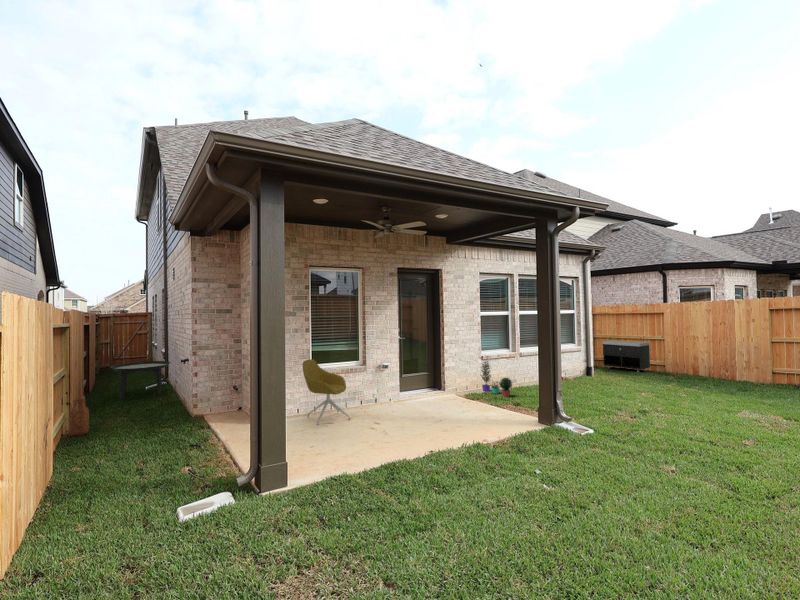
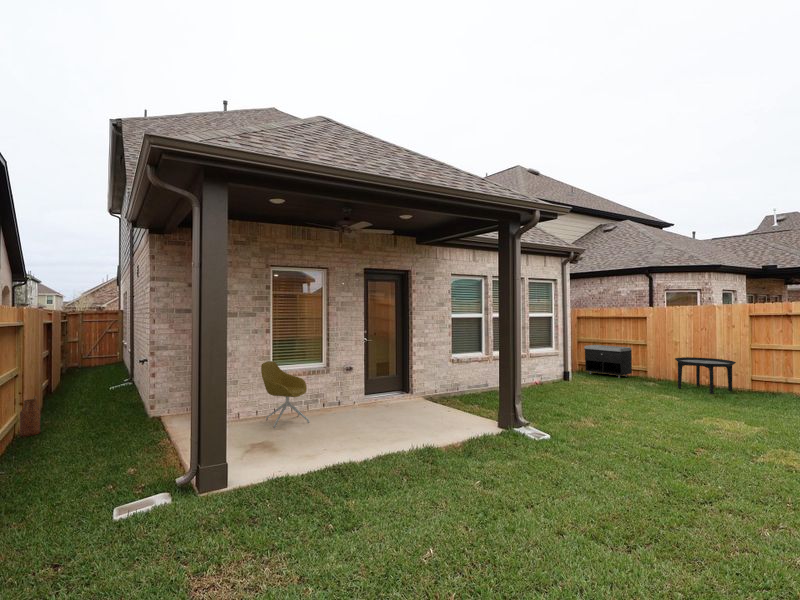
round table: present [110,361,171,399] -> present [675,357,736,394]
potted plant: present [481,361,512,397] -> none [451,363,482,402]

